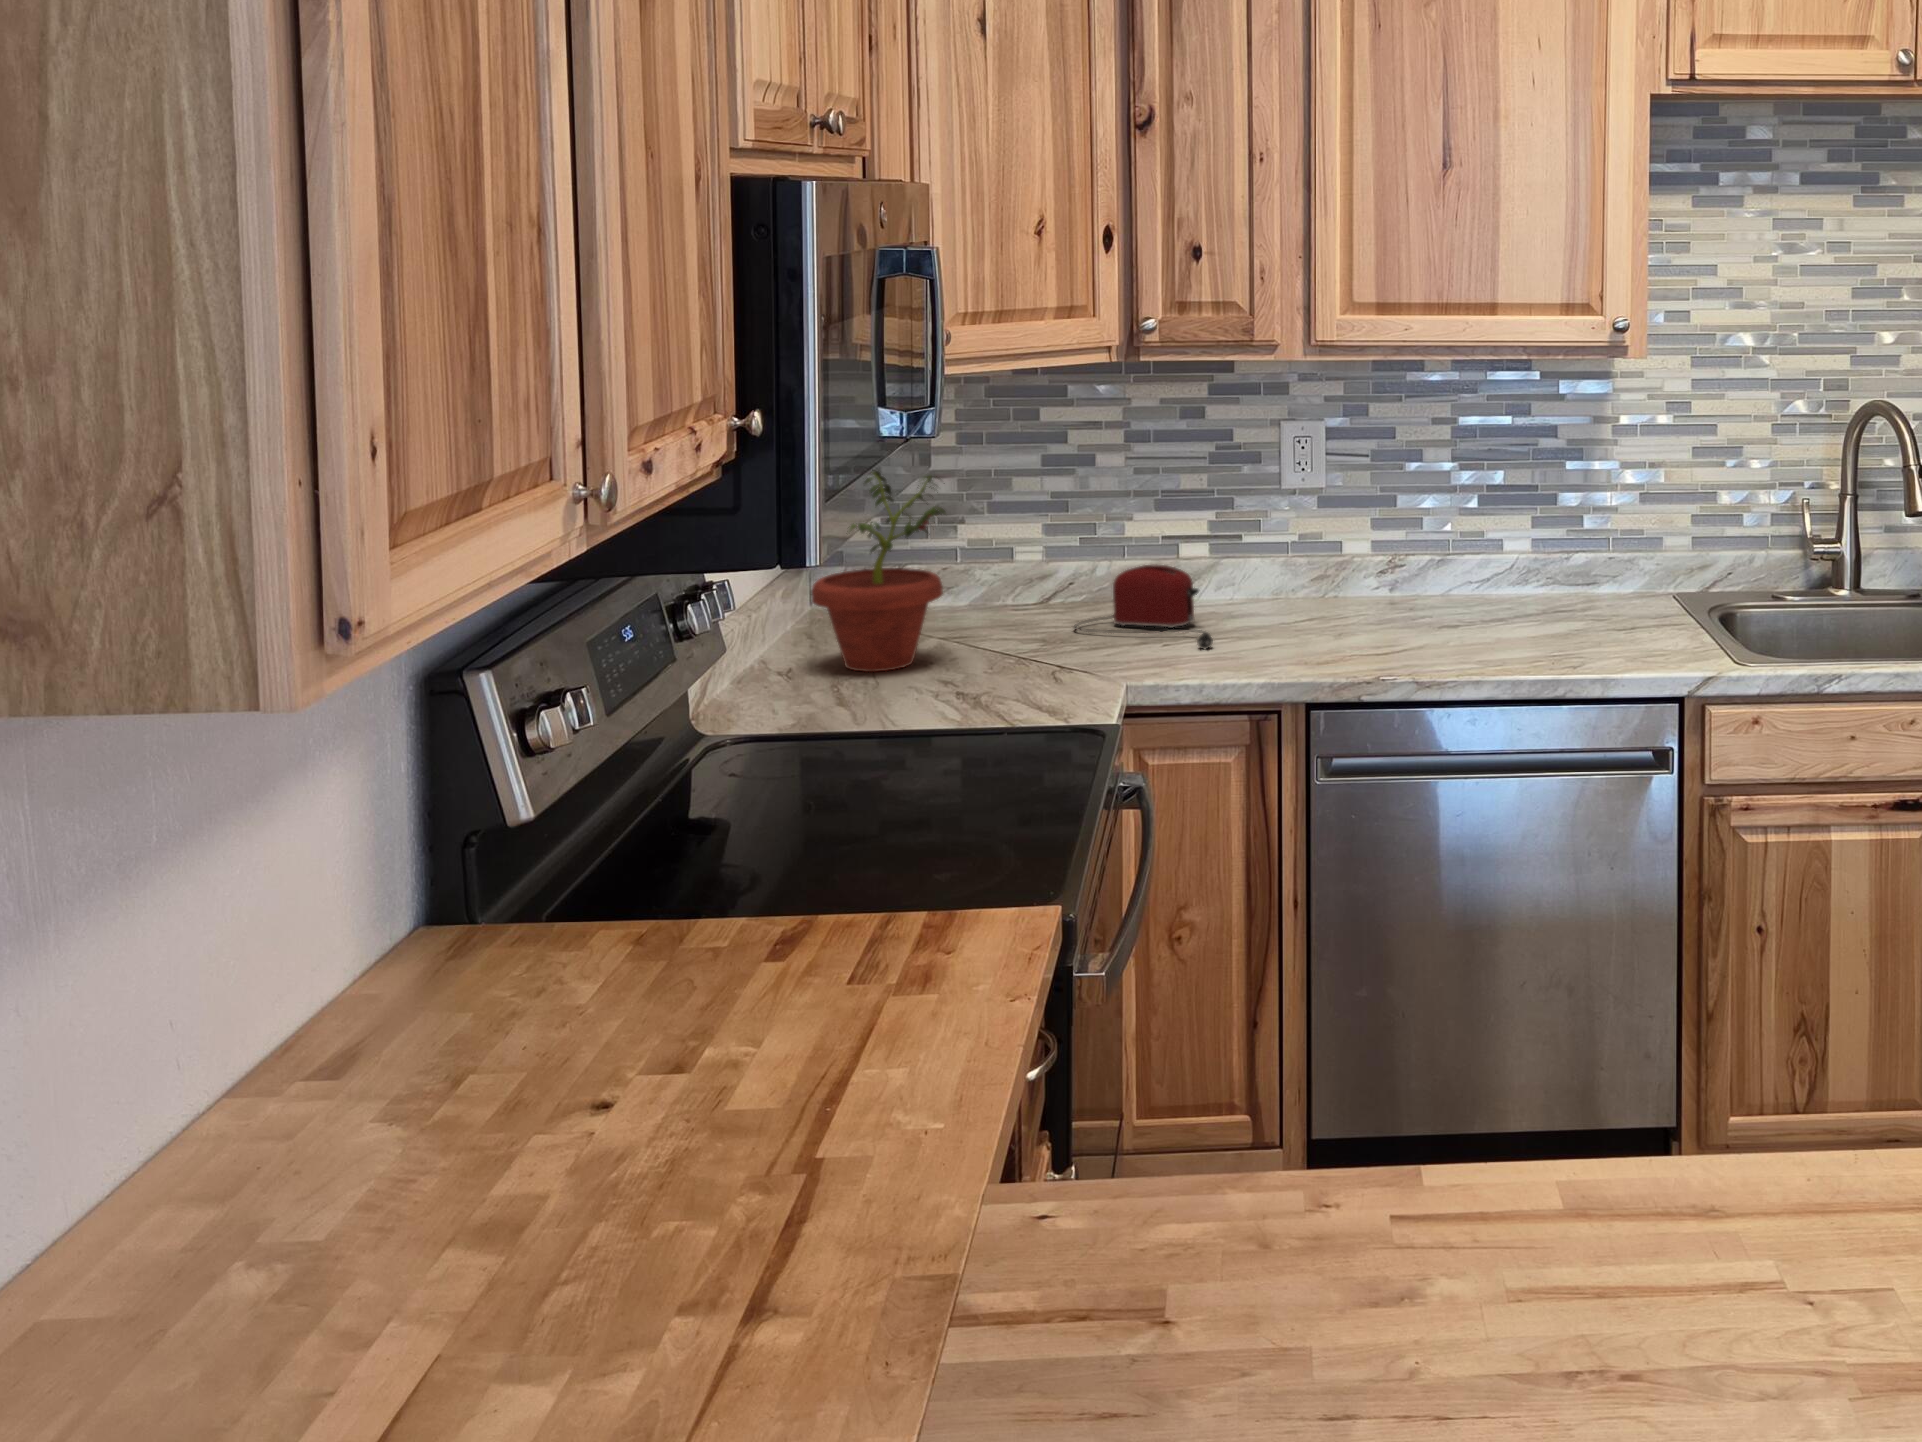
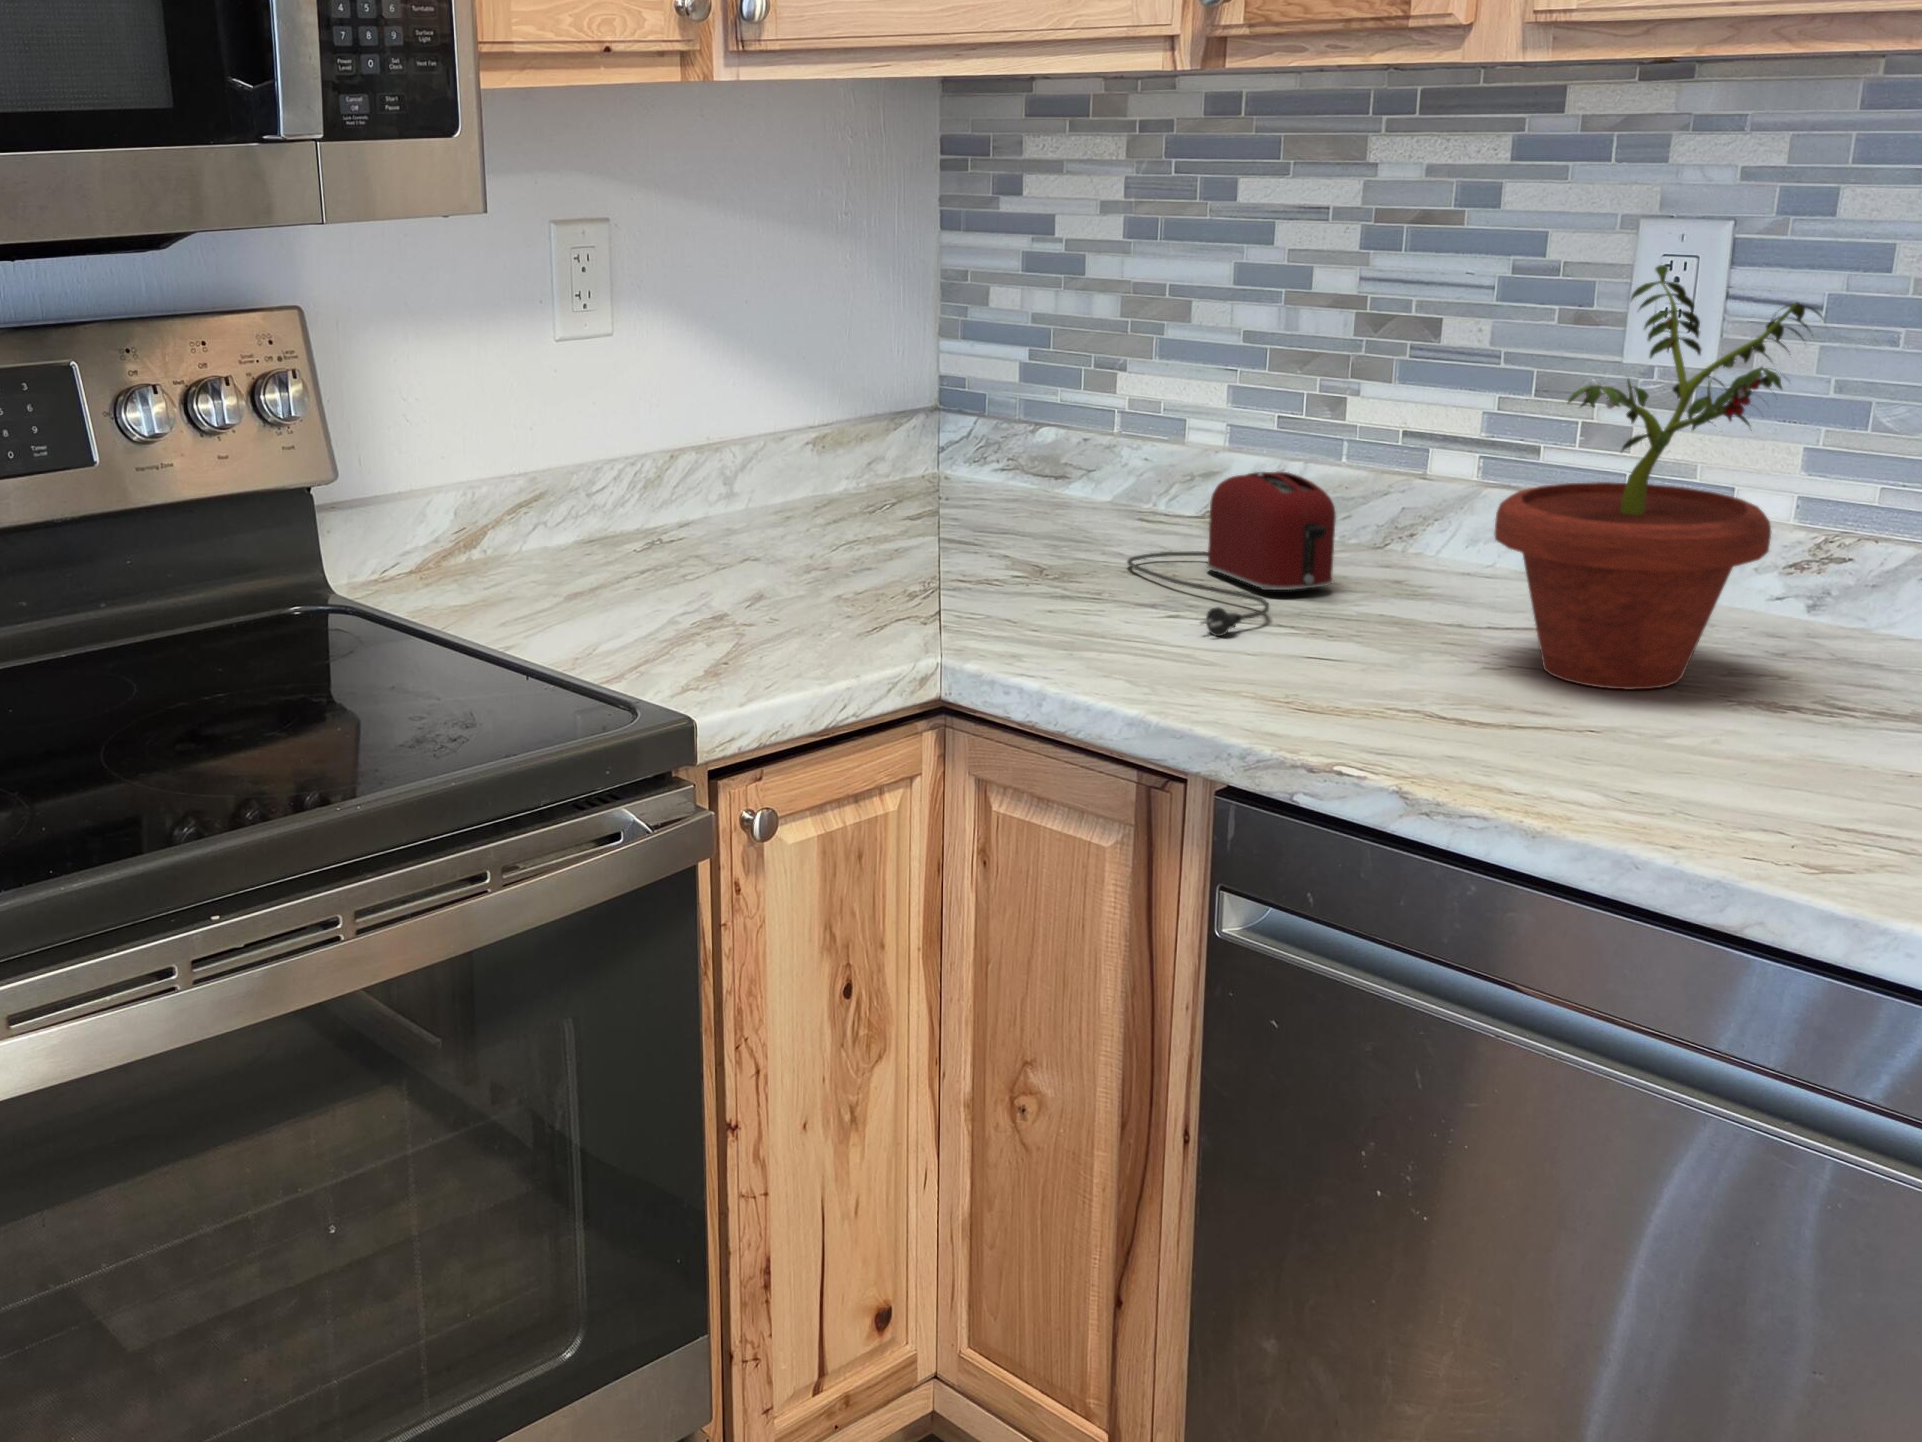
potted plant: present [812,470,946,672] -> present [1494,265,1822,689]

